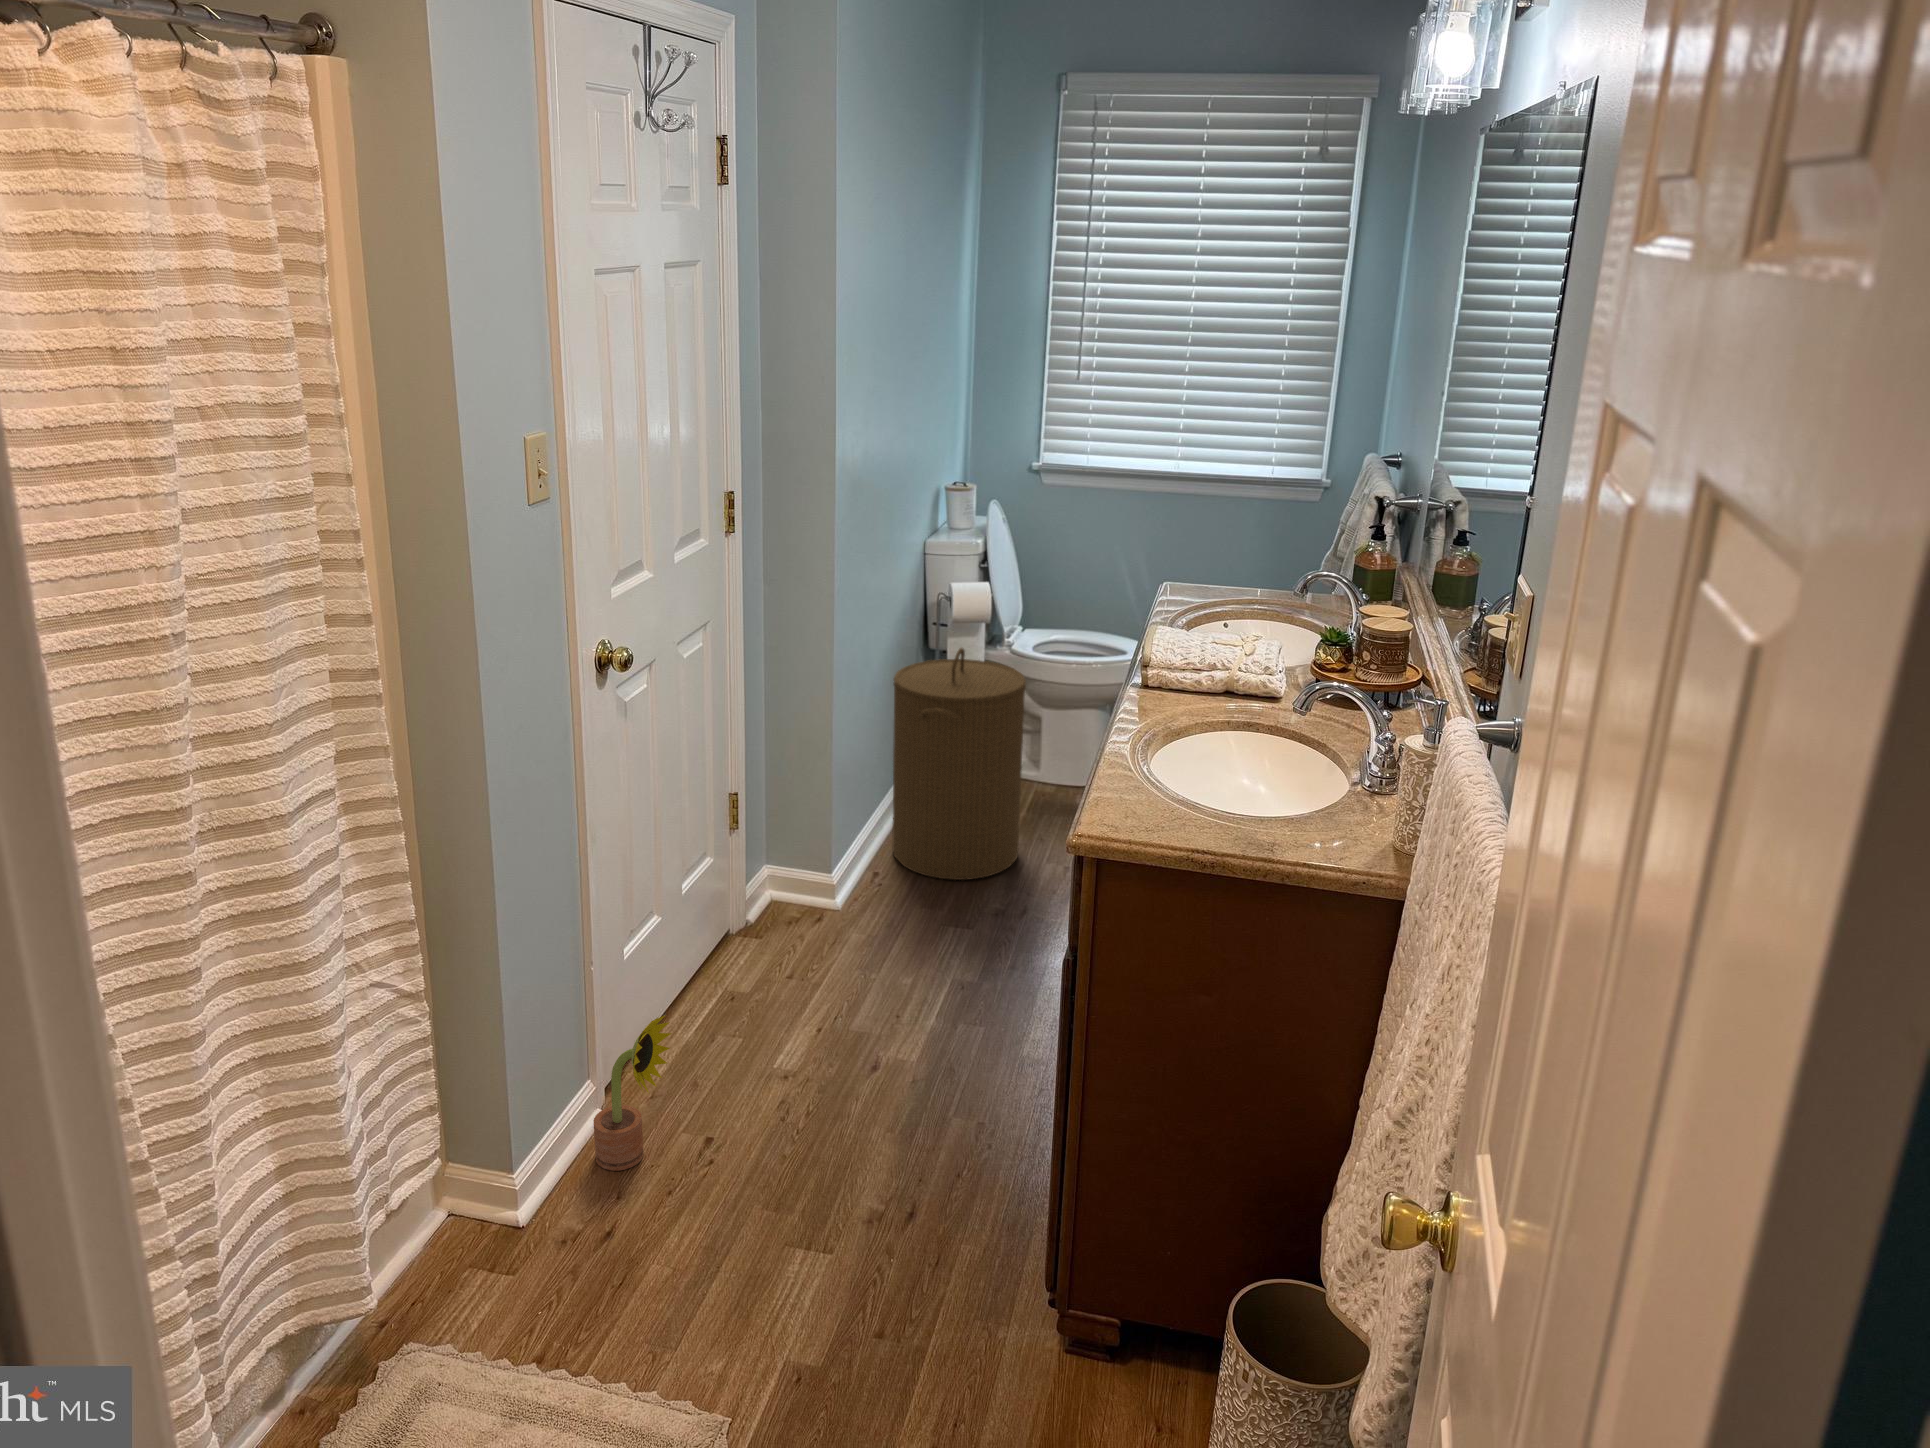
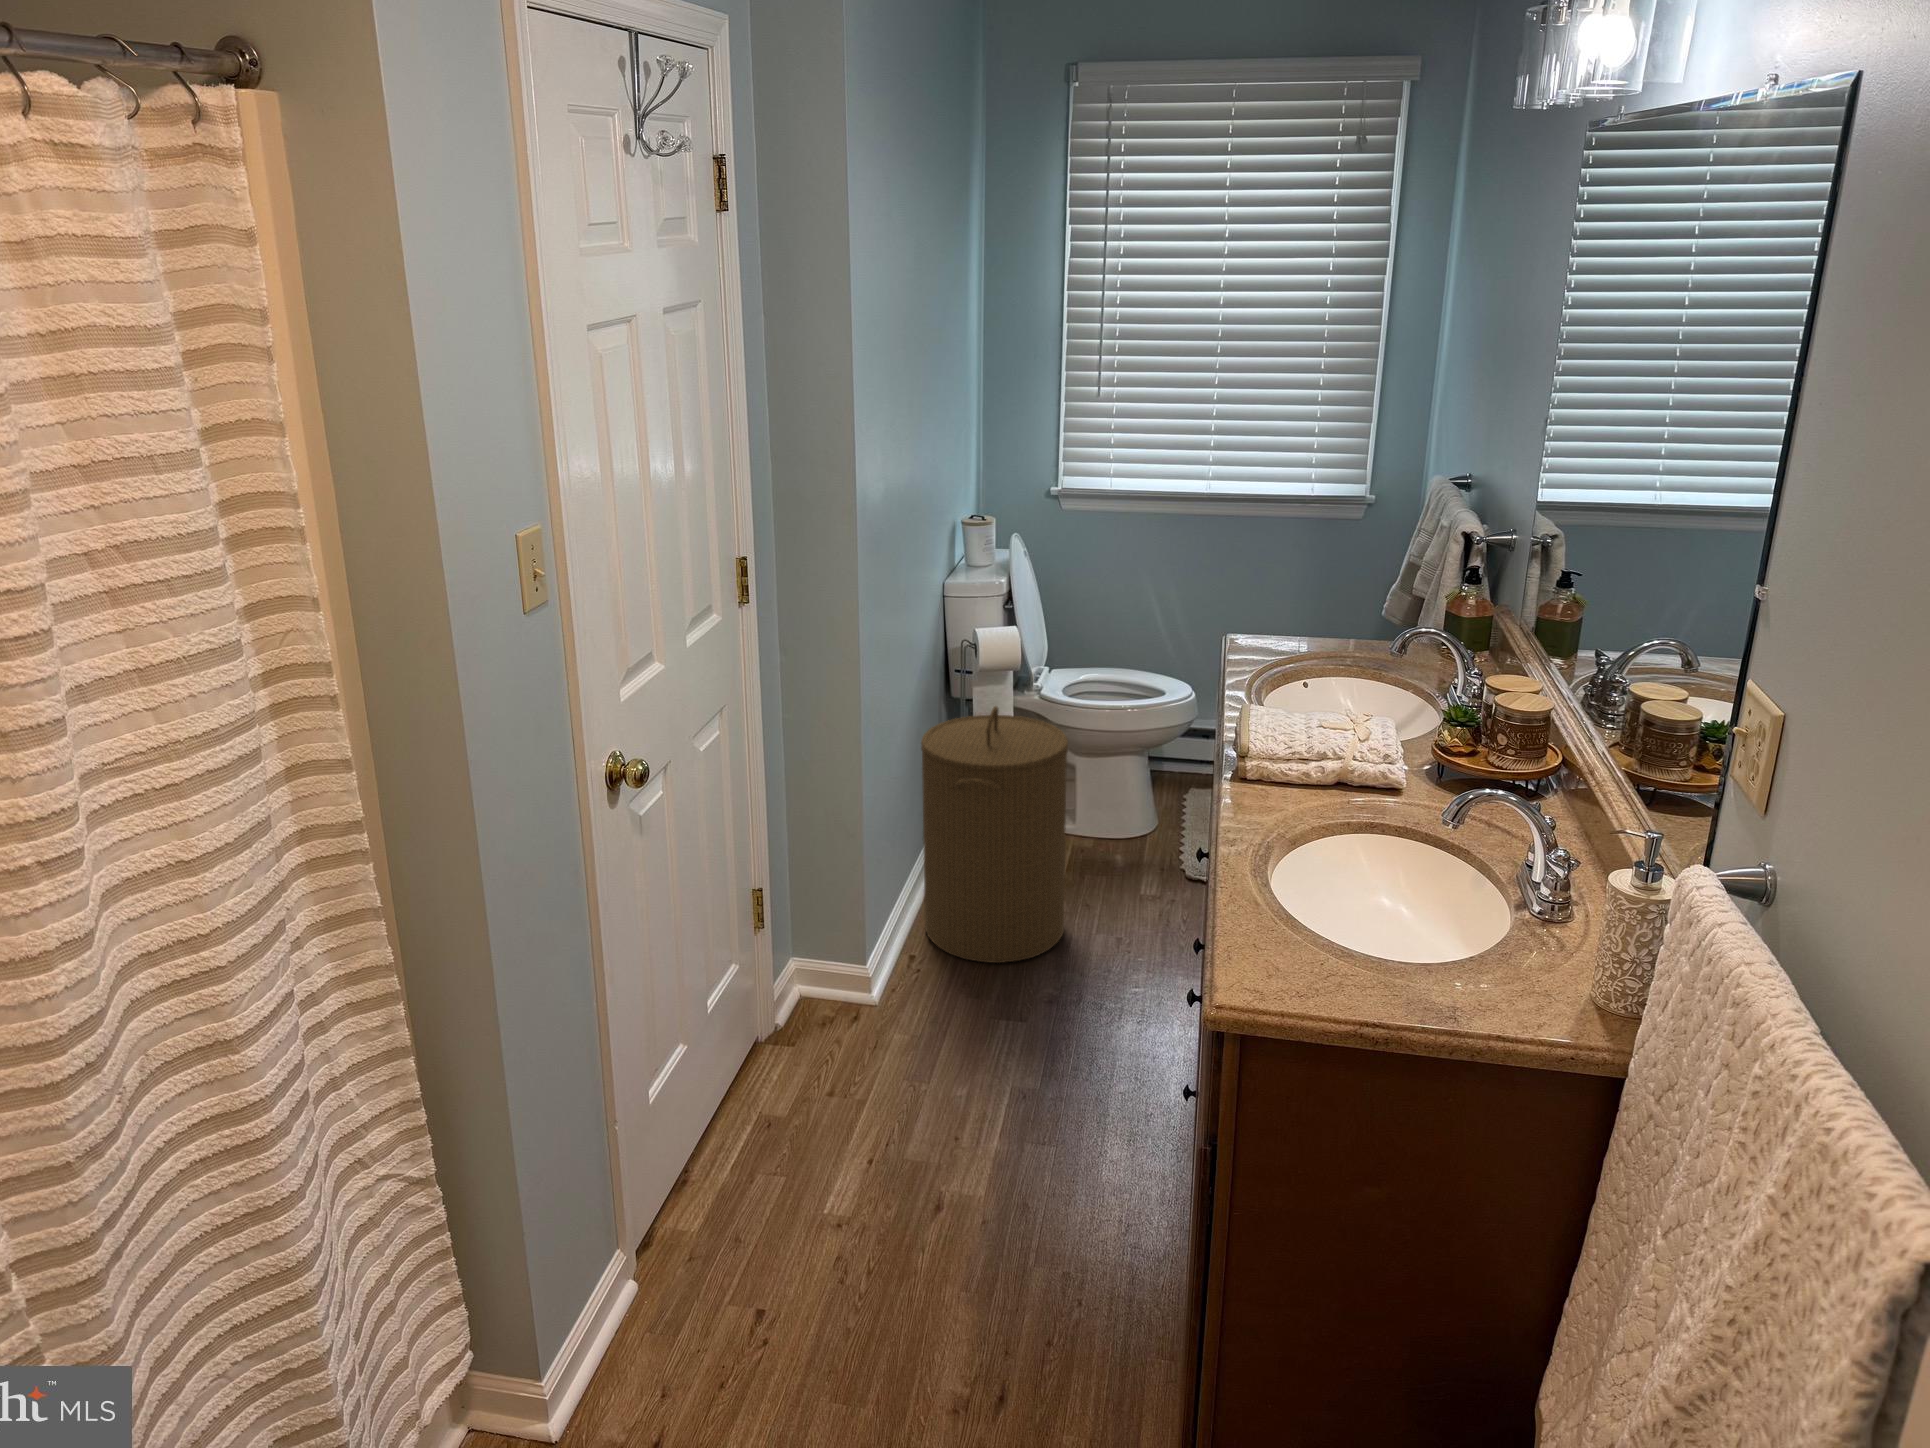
decorative plant: present [593,1015,671,1171] -> none [626,1182,713,1364]

